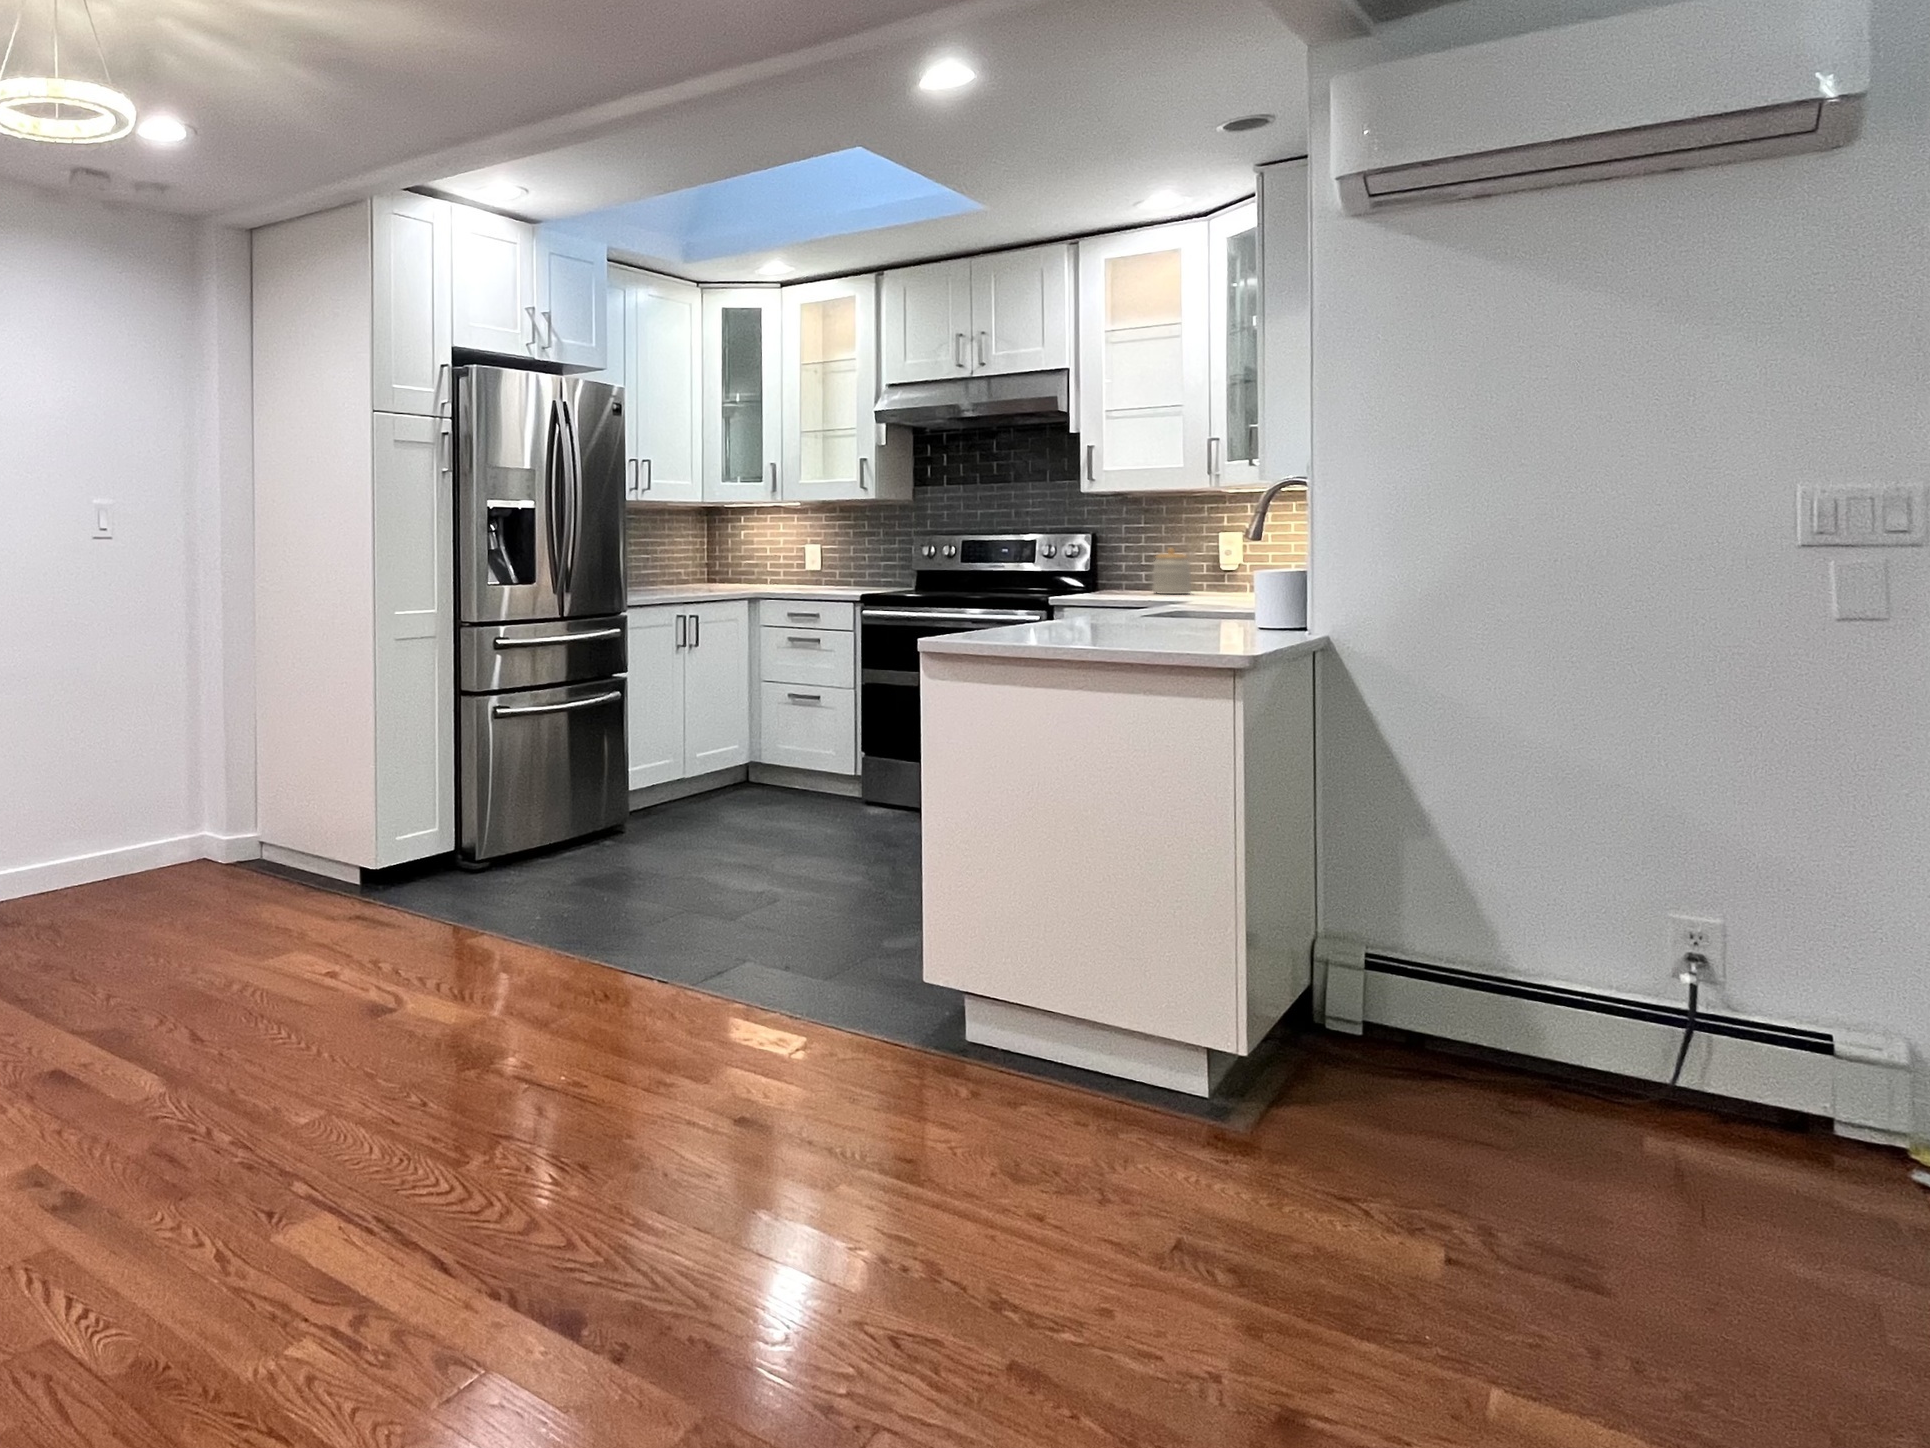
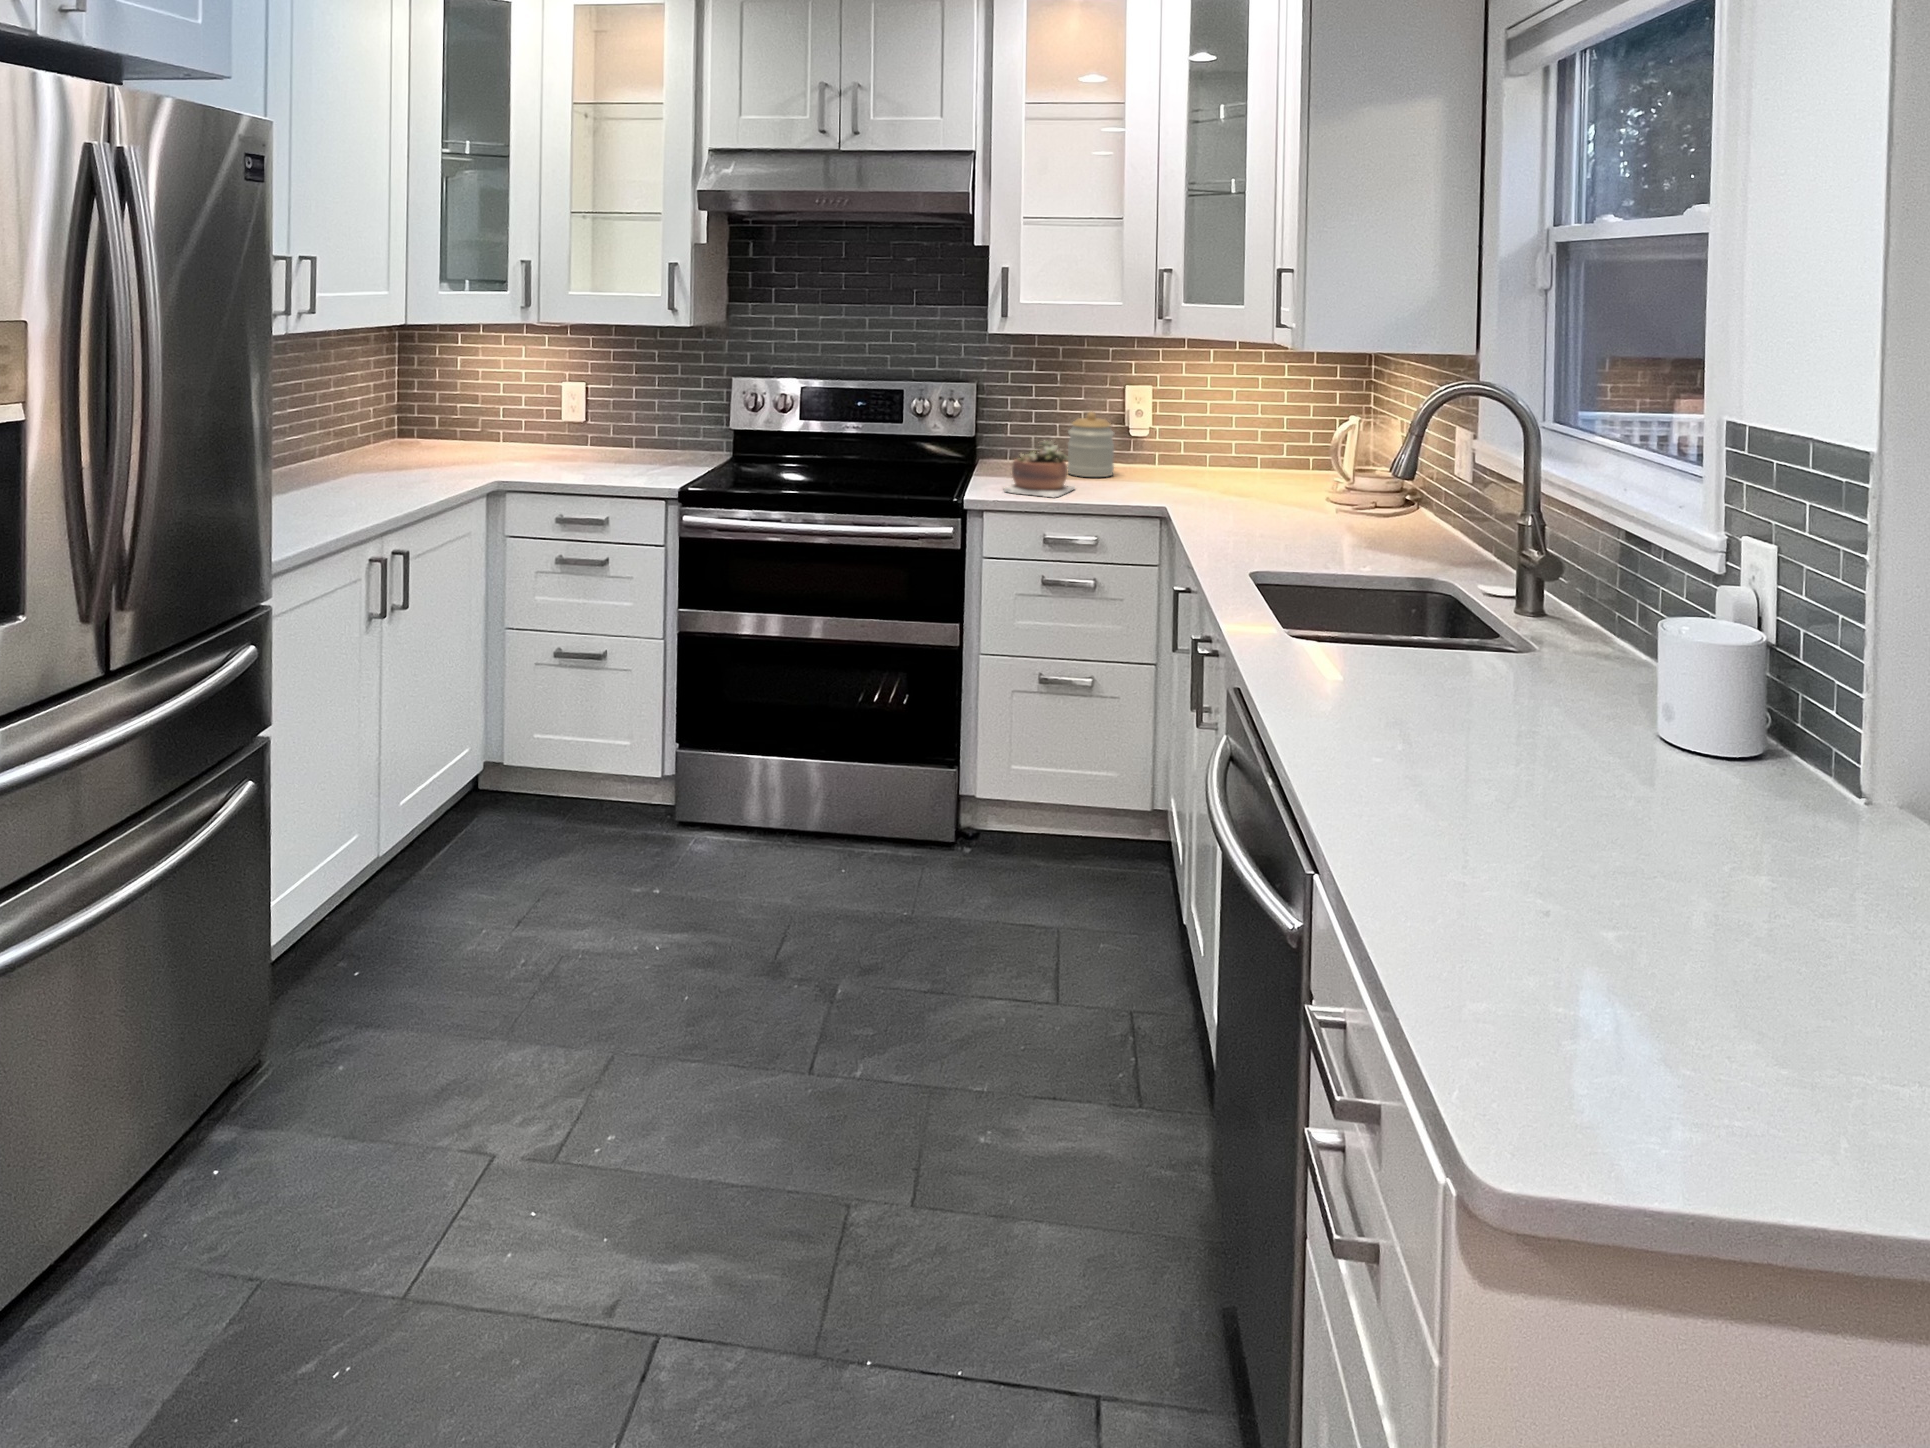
succulent plant: none [1076,561,1139,597] -> present [1003,440,1075,497]

